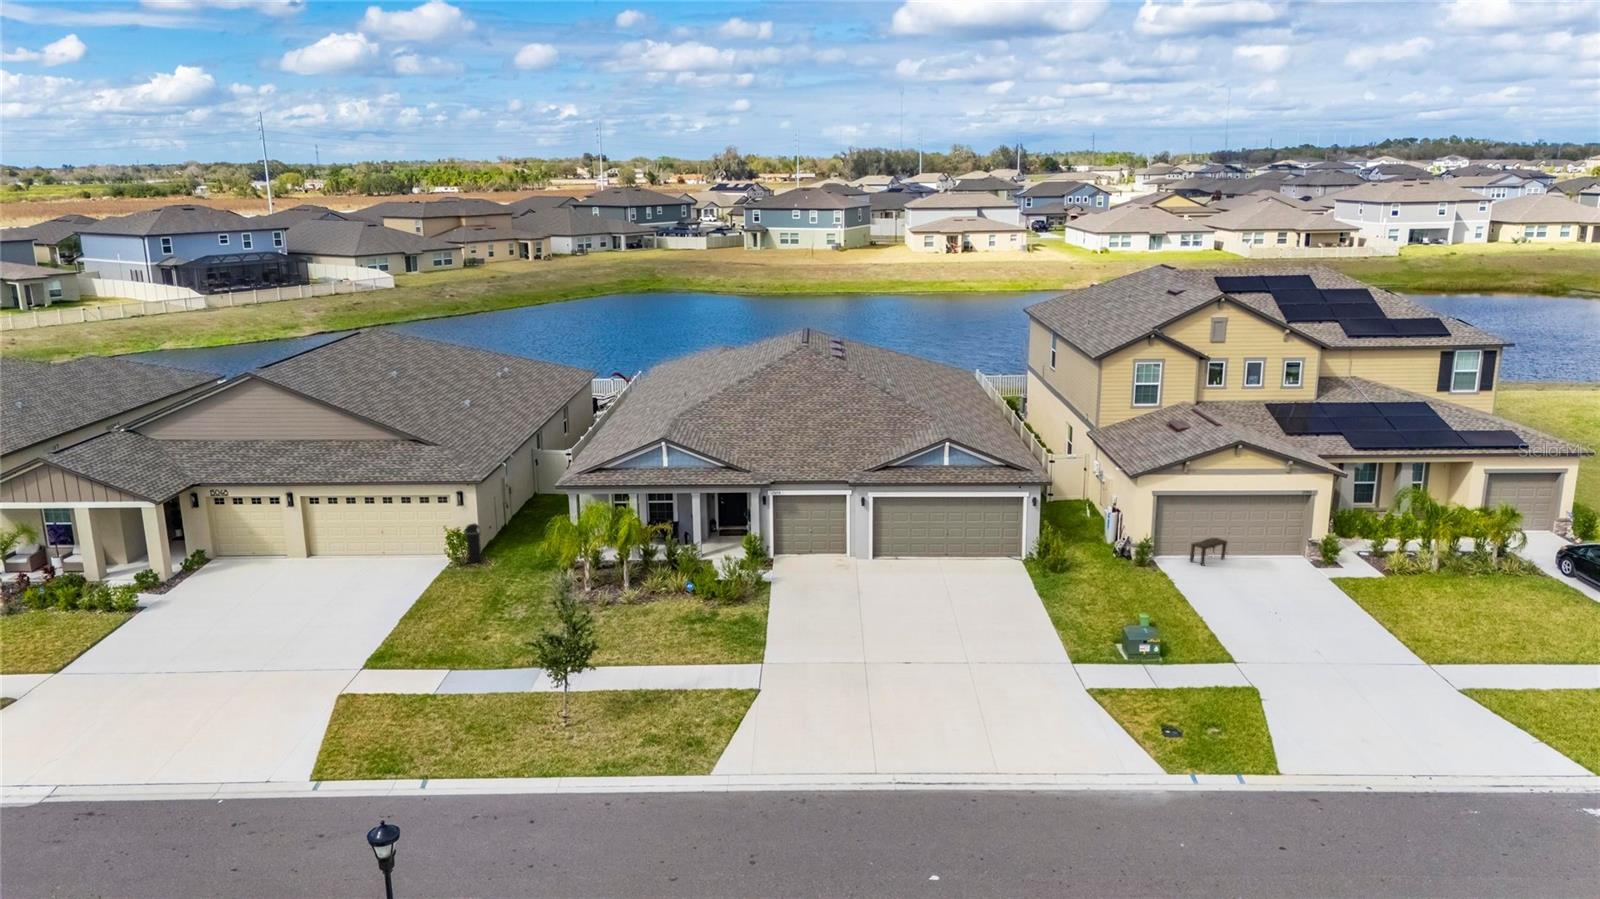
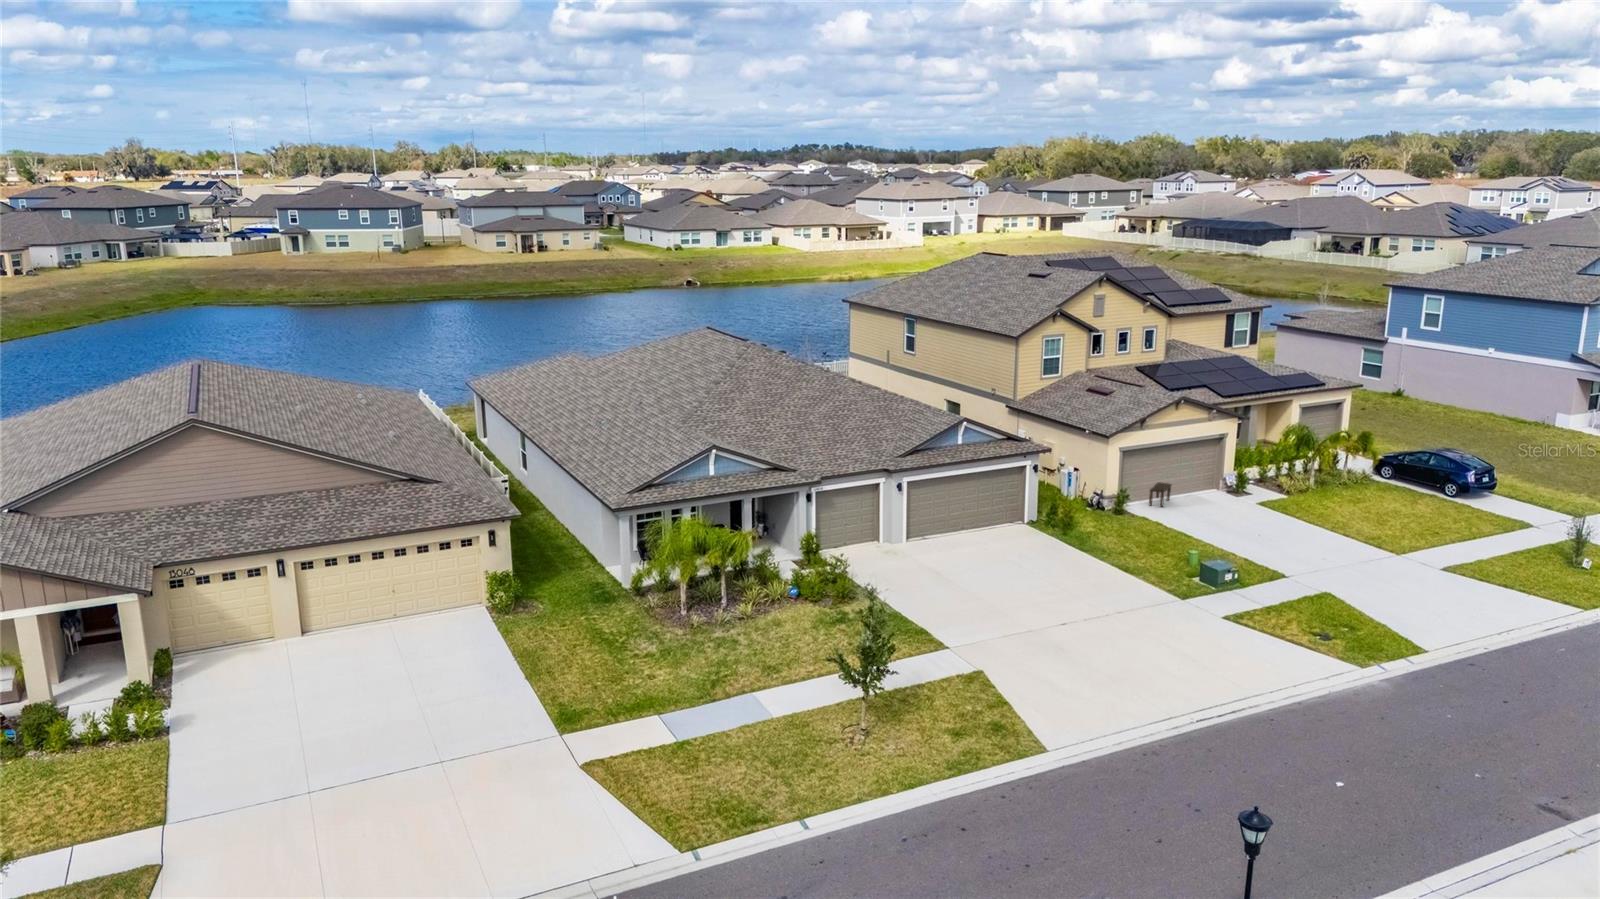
trash can: present [465,523,482,563] -> none [512,564,531,609]

